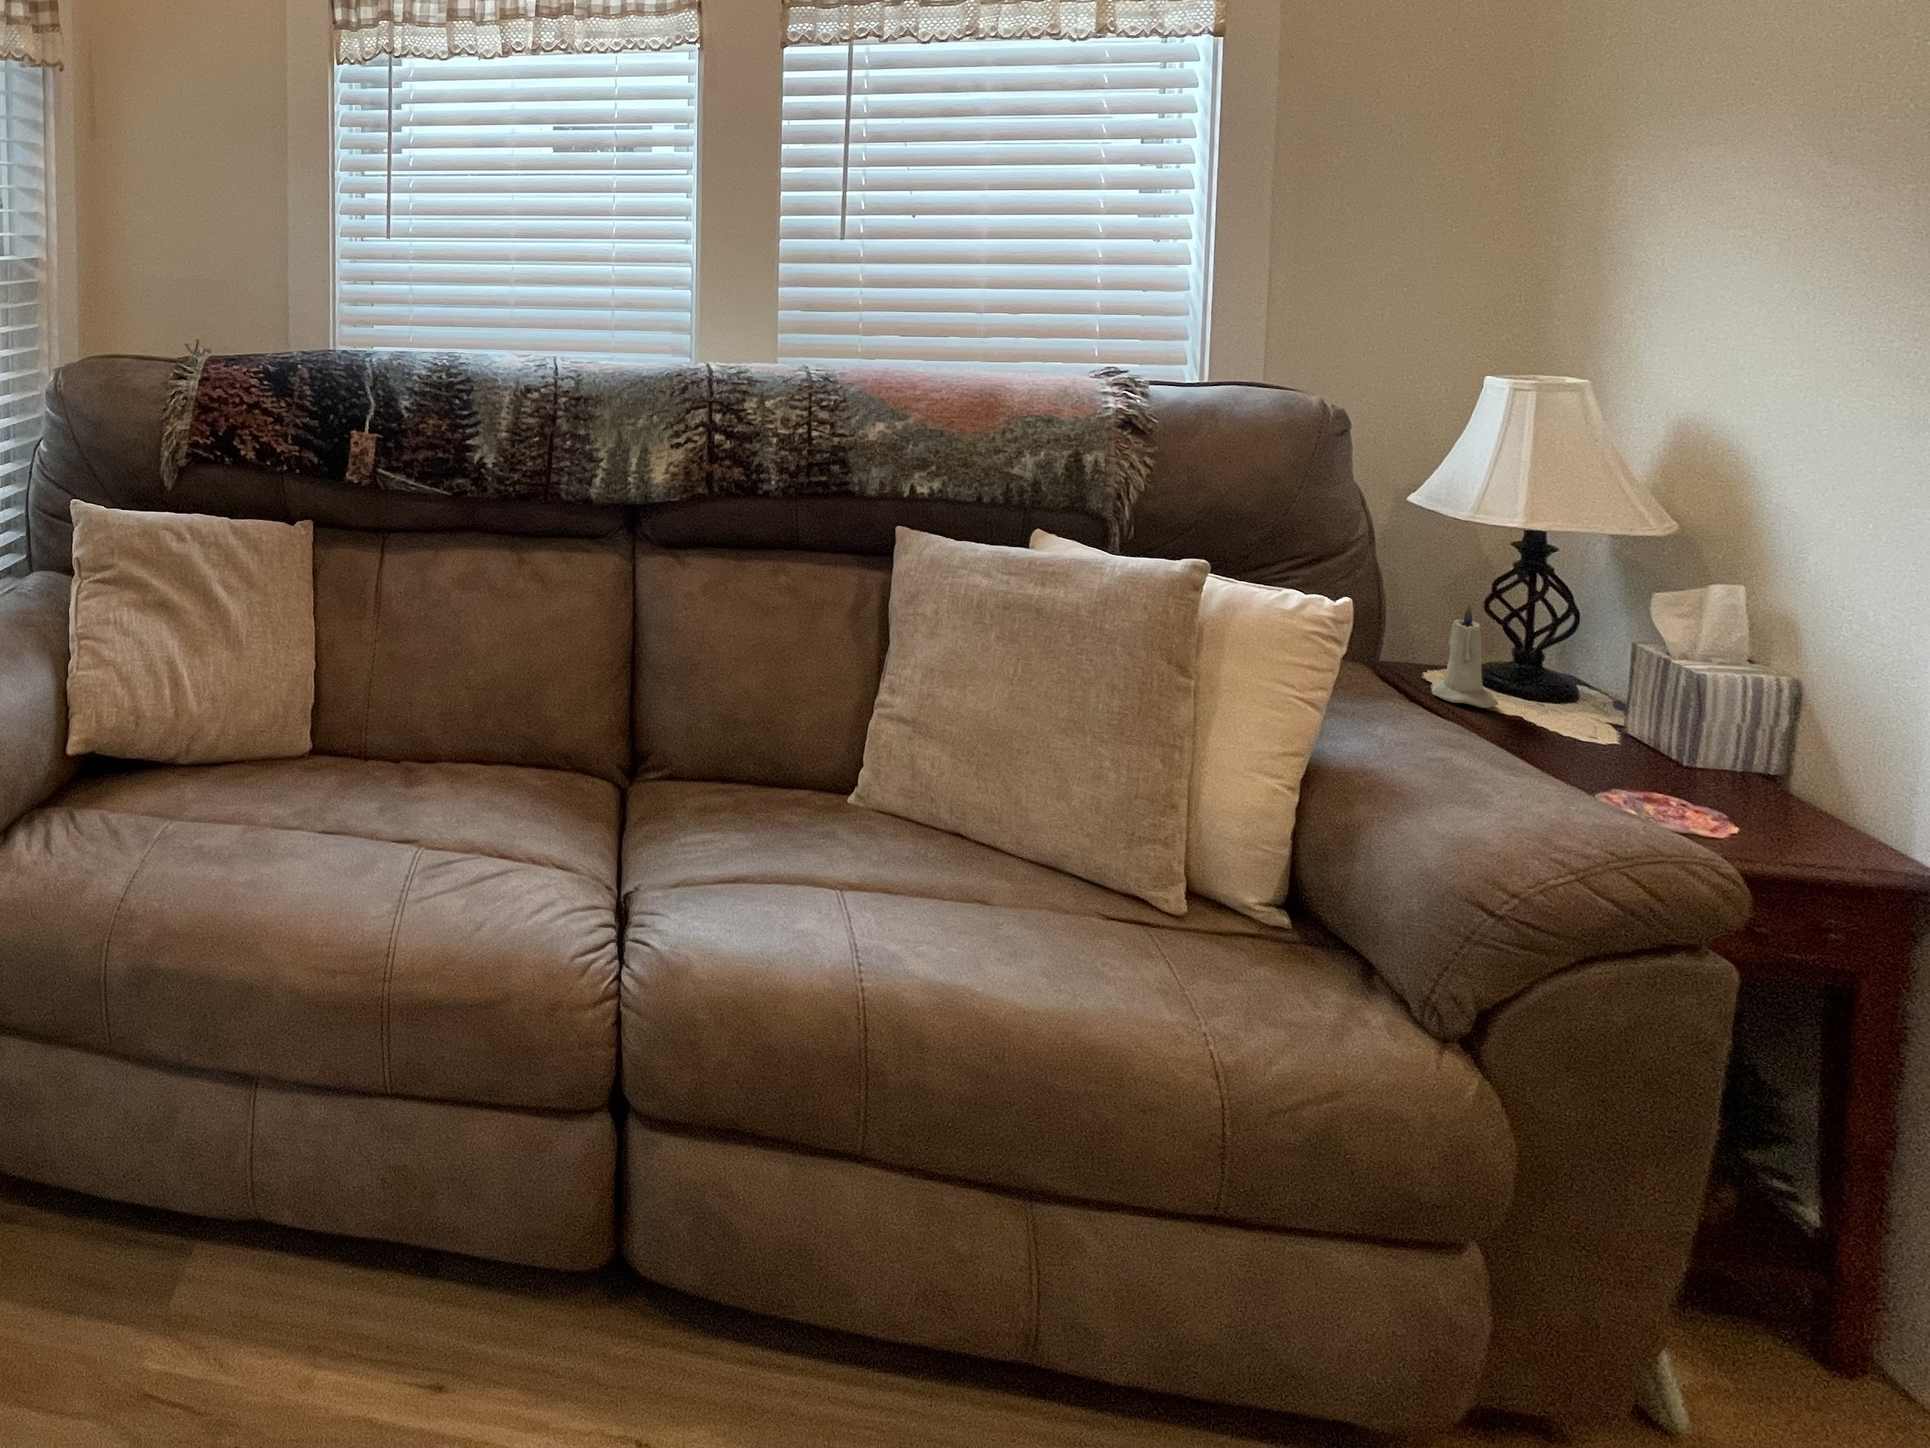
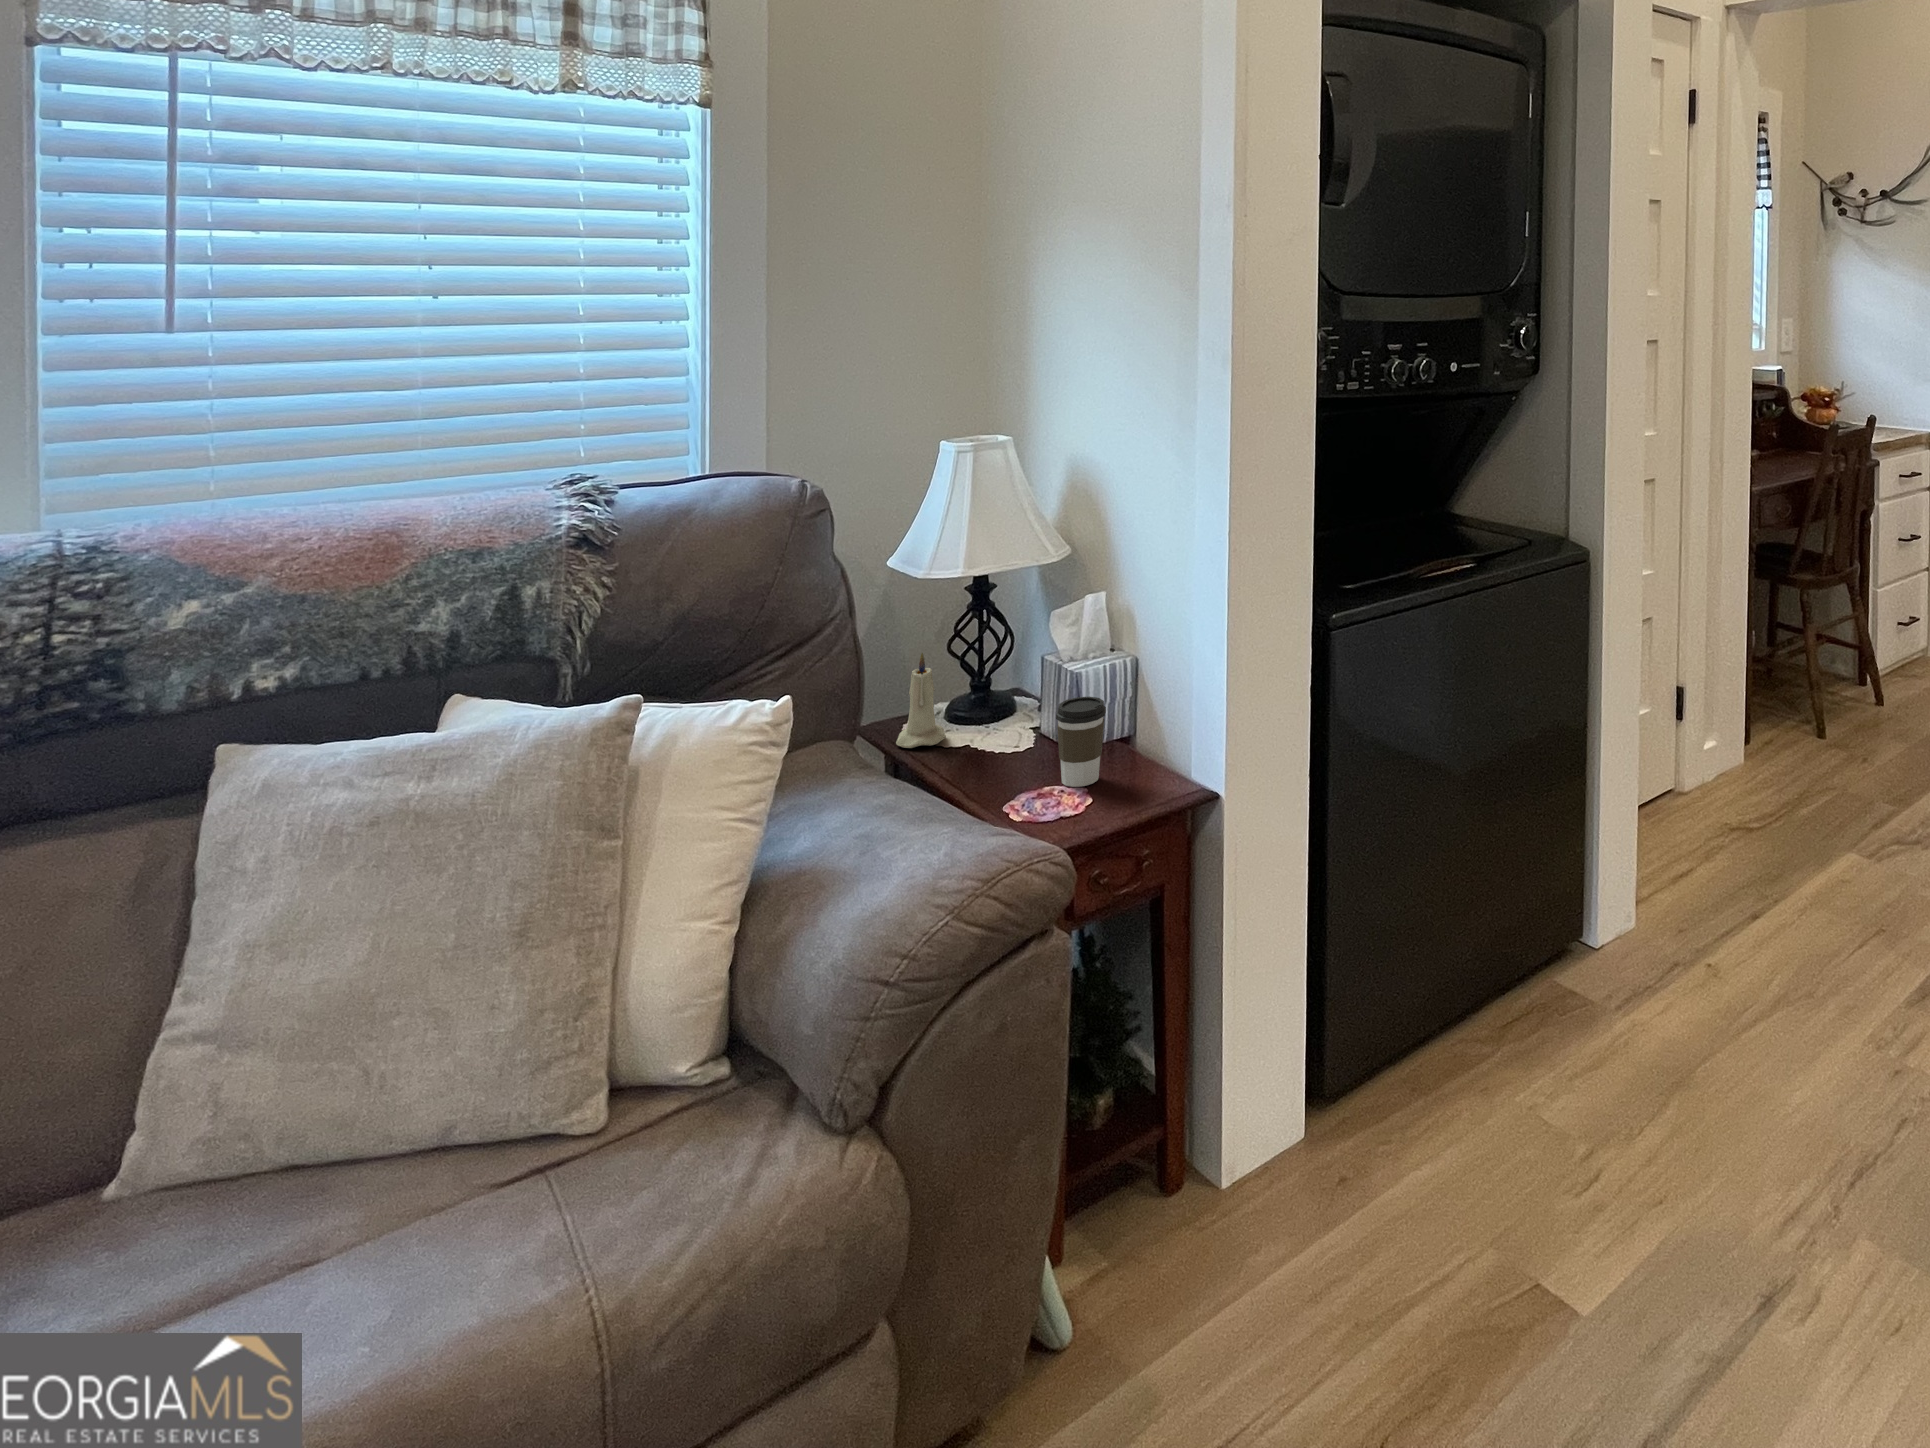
coffee cup: none [1702,709,1793,826] -> present [1056,697,1106,787]

